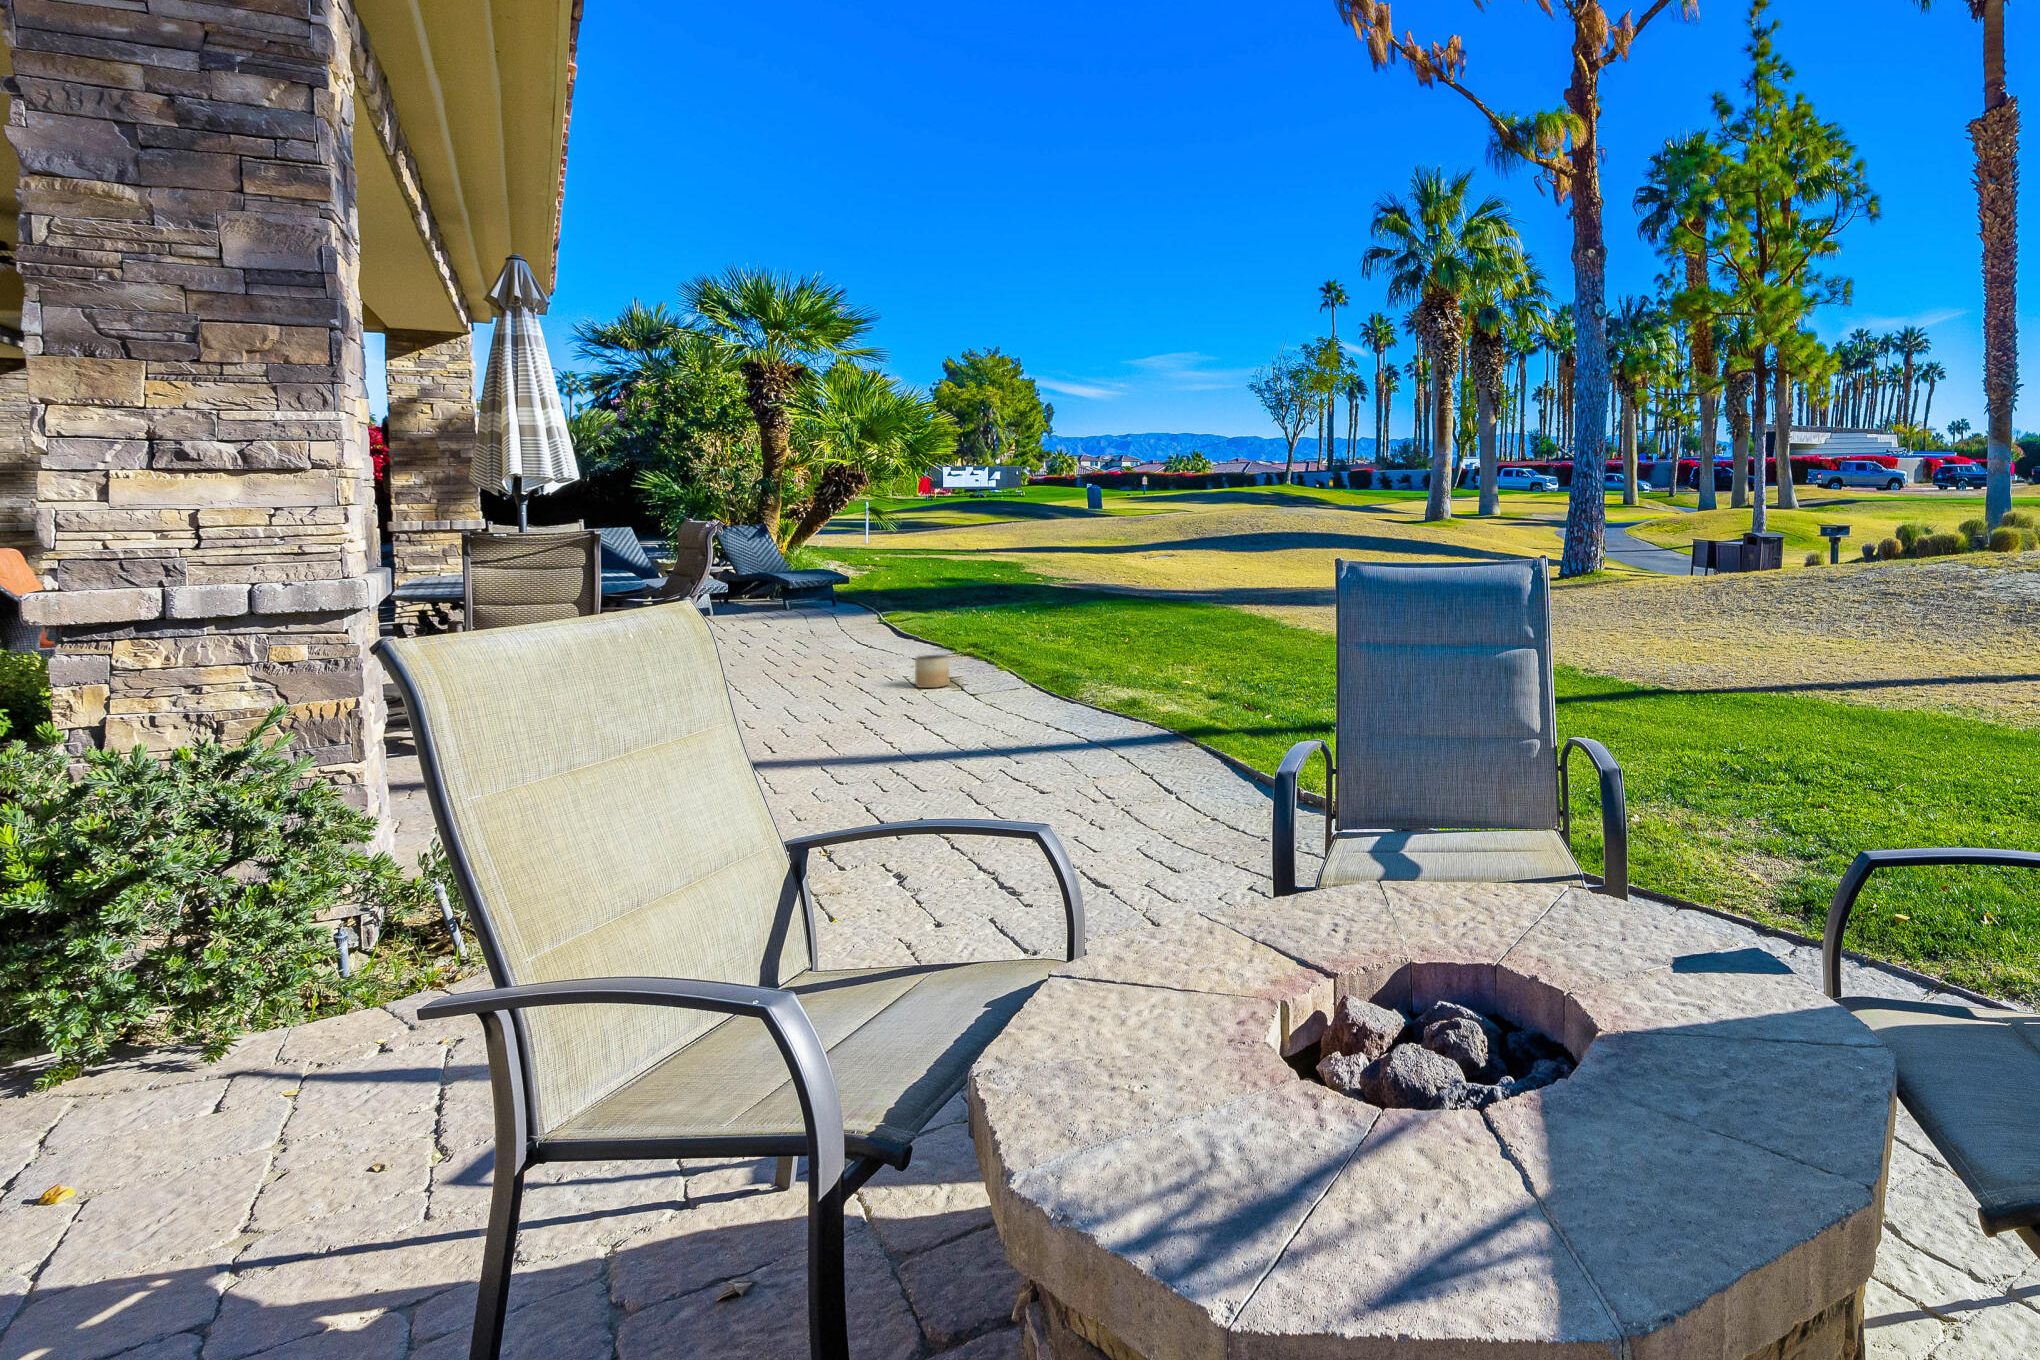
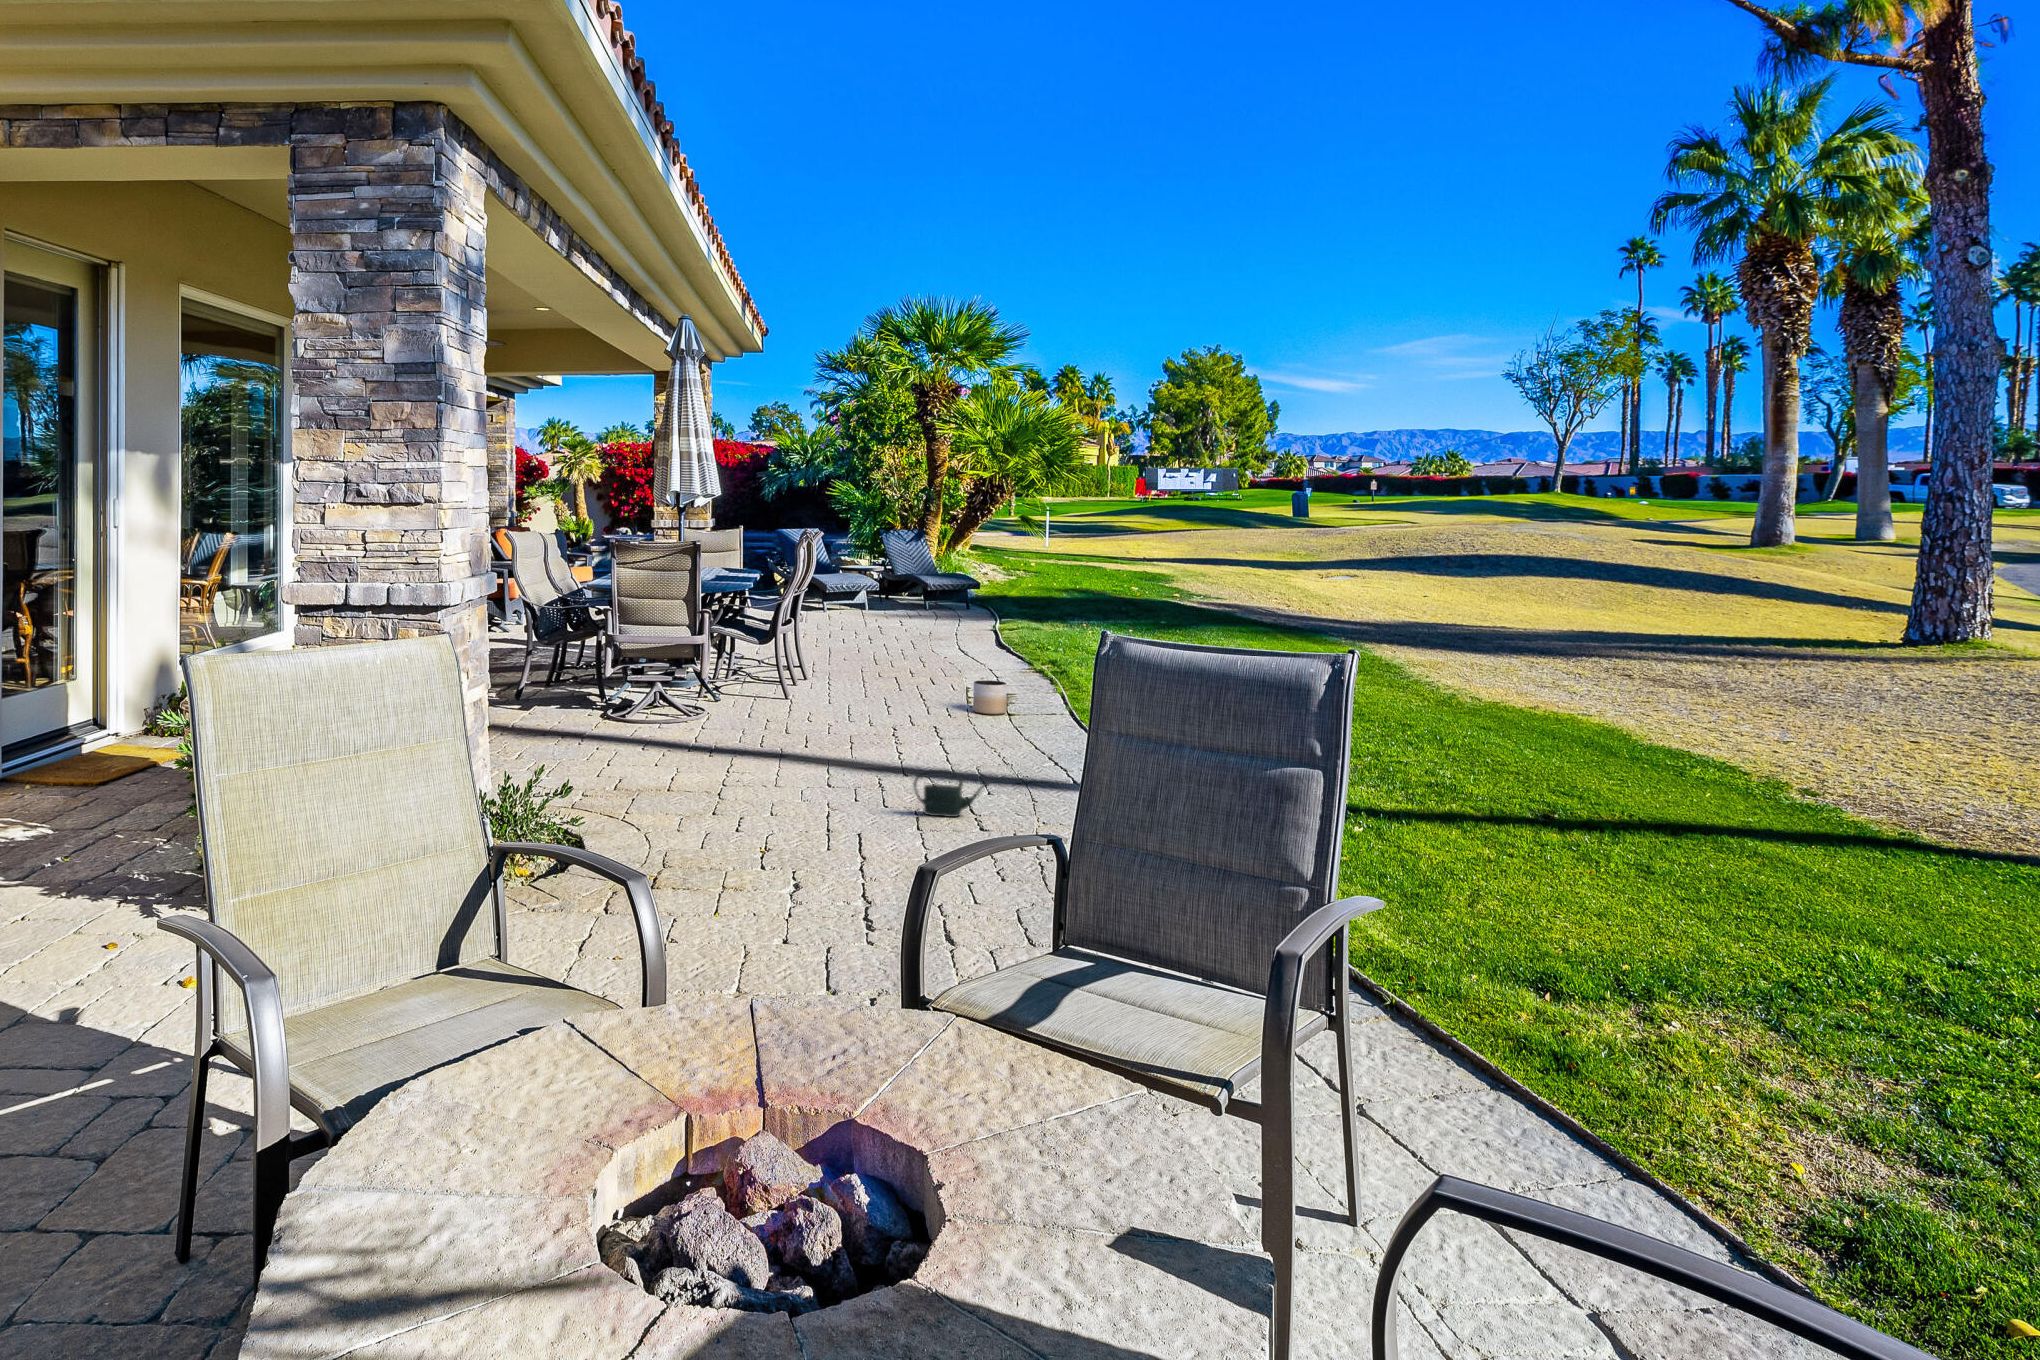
watering can: none [934,736,1011,783] -> present [914,770,987,817]

